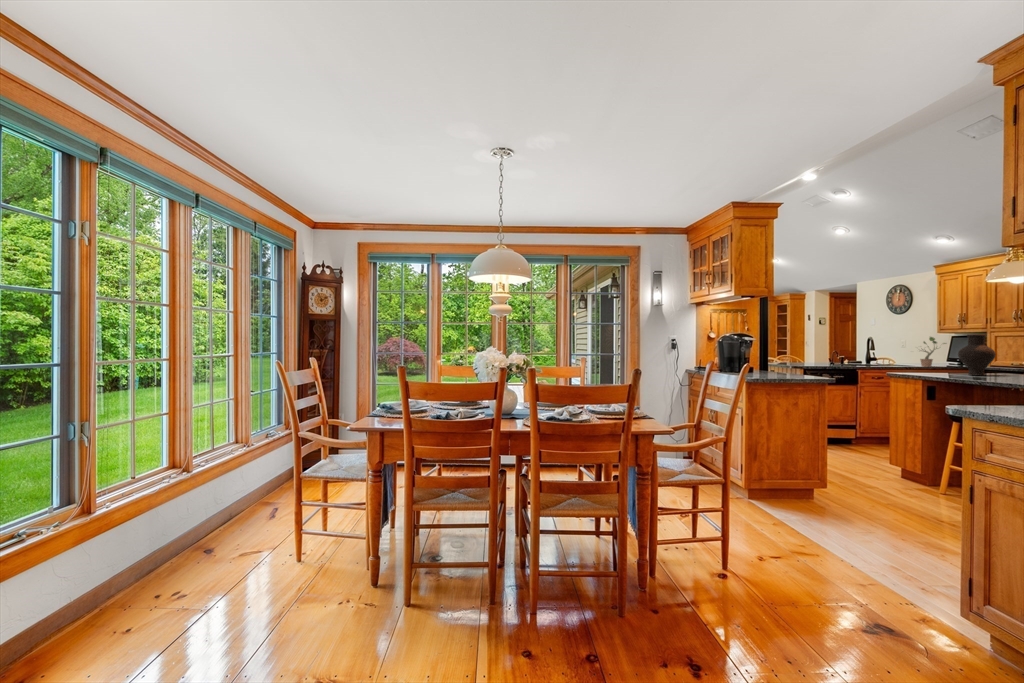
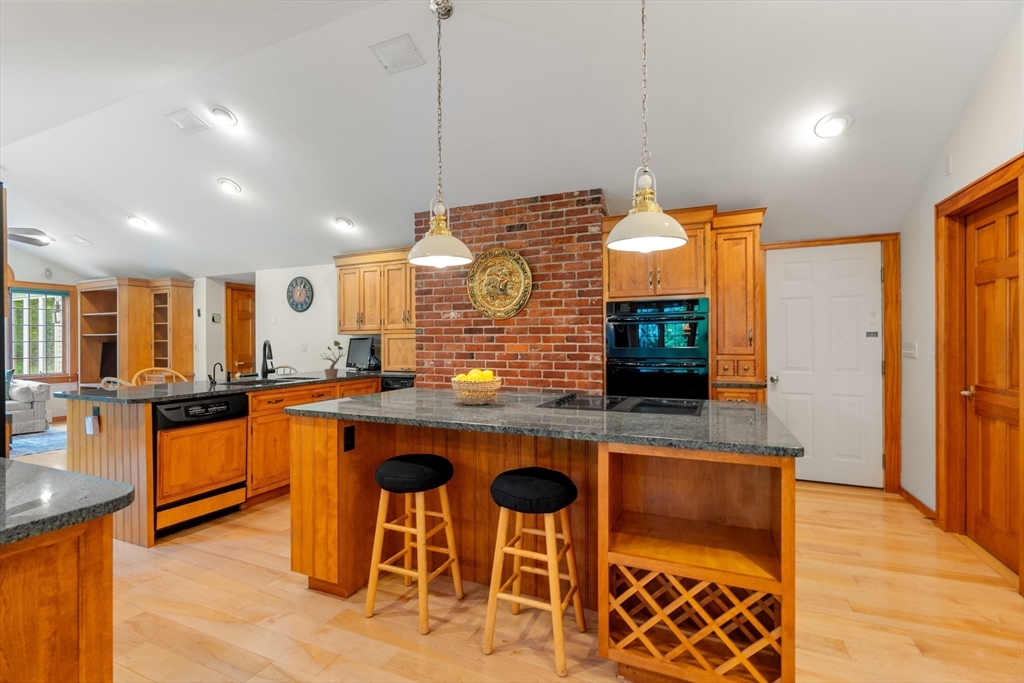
vase: present [958,334,996,375] -> none [377,343,418,401]

